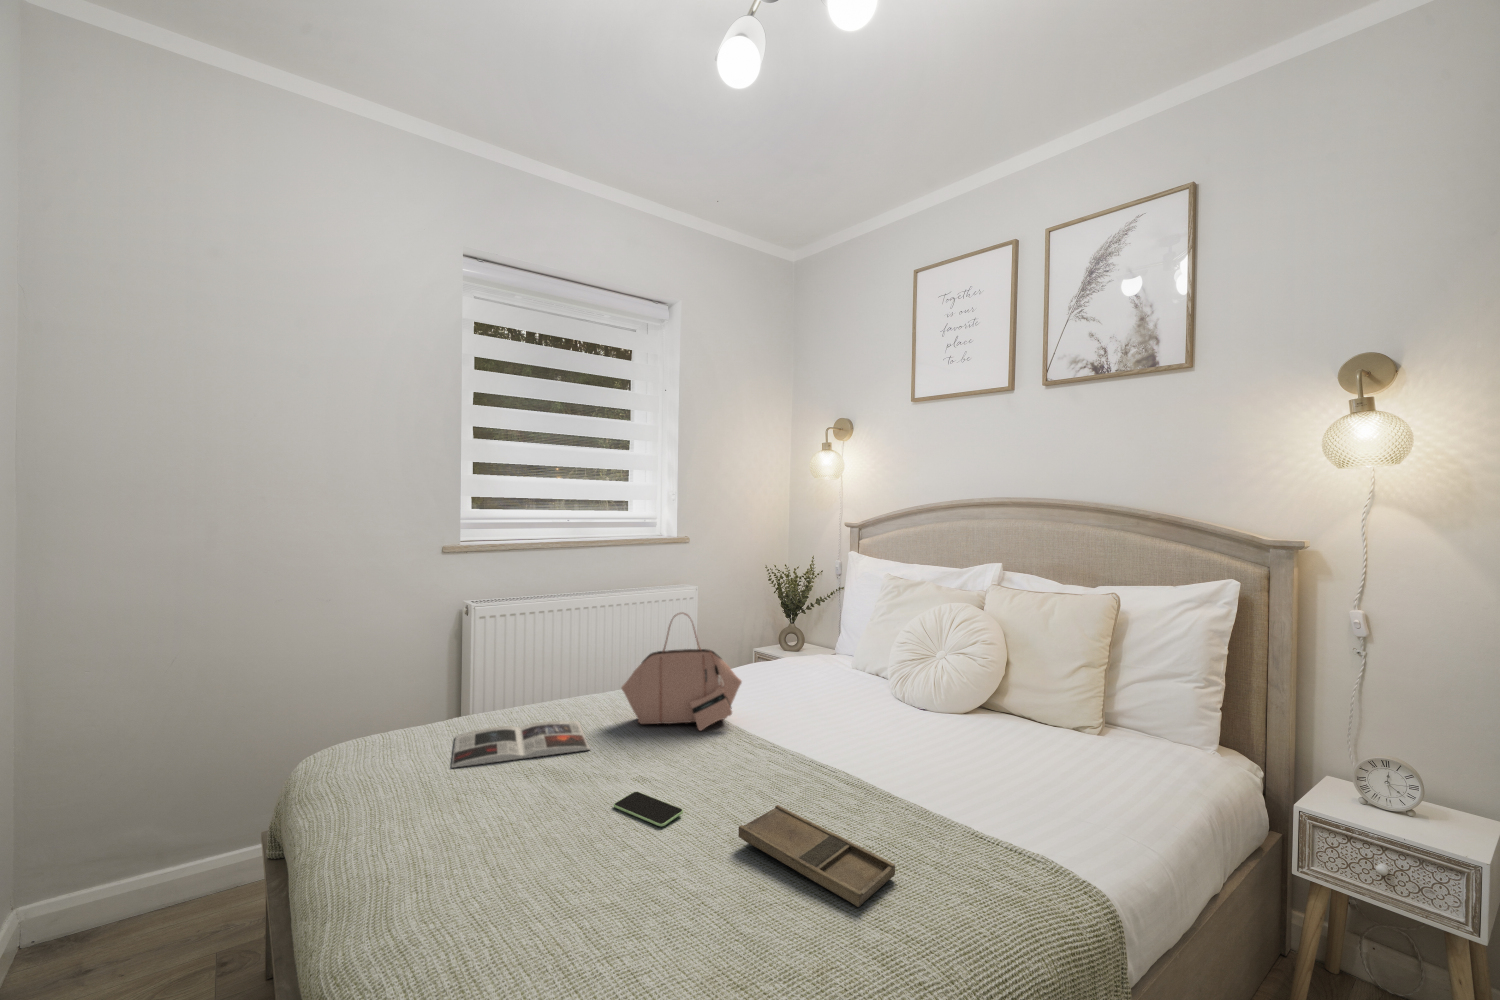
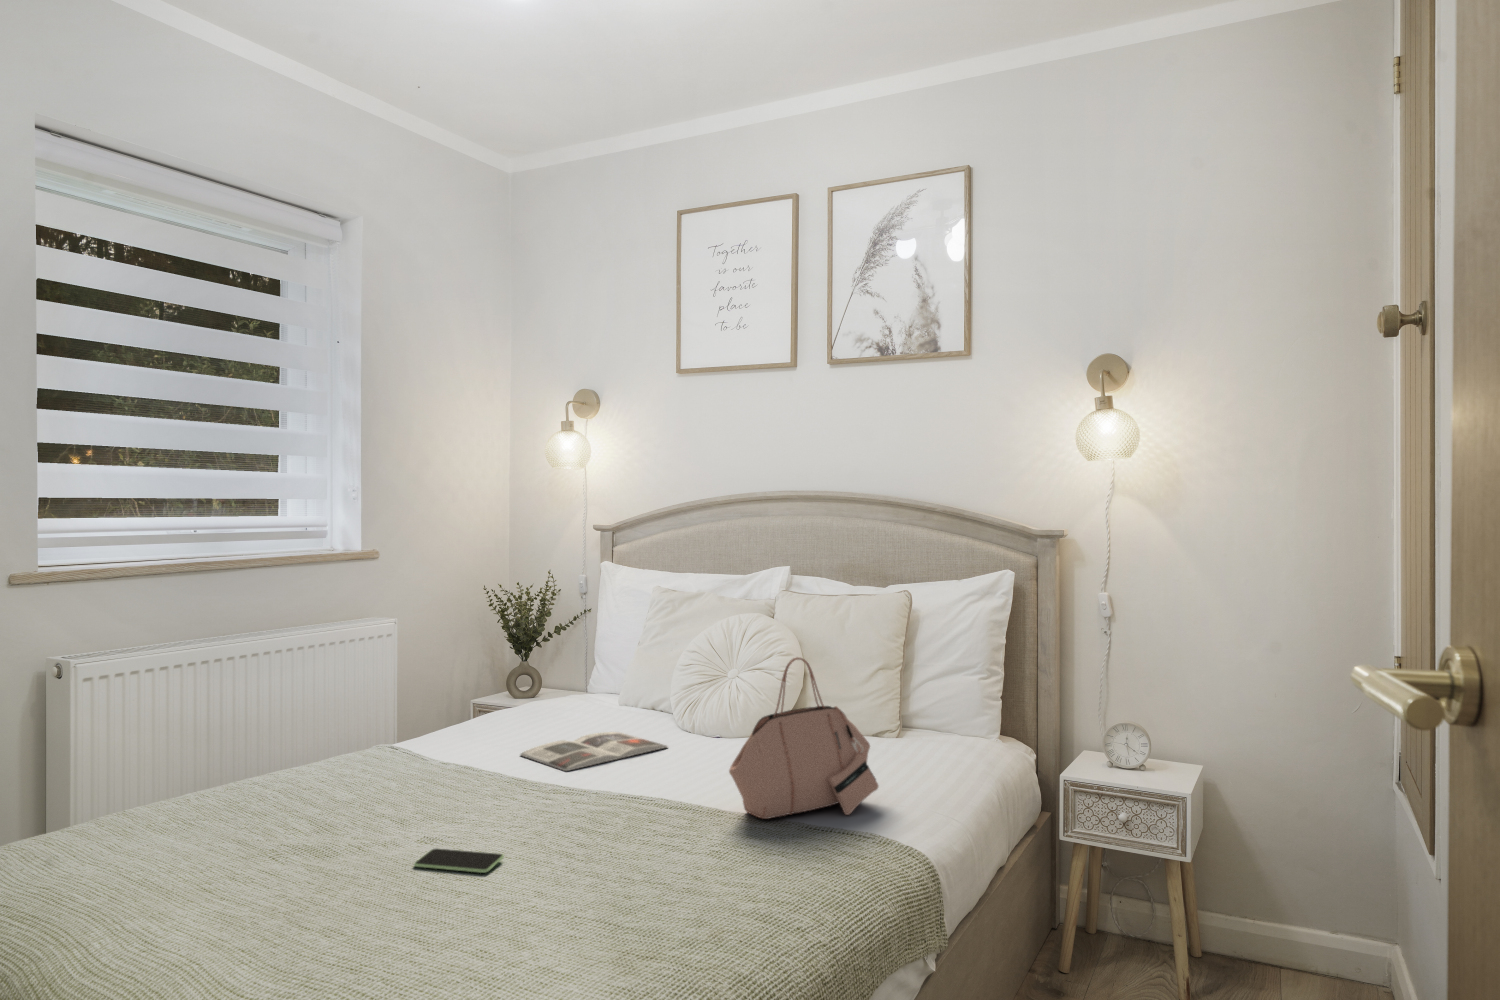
handbag: present [621,613,742,731] -> present [729,658,878,819]
magazine: present [451,721,590,768] -> present [521,732,668,771]
tray: present [738,805,895,907] -> none [582,830,749,893]

